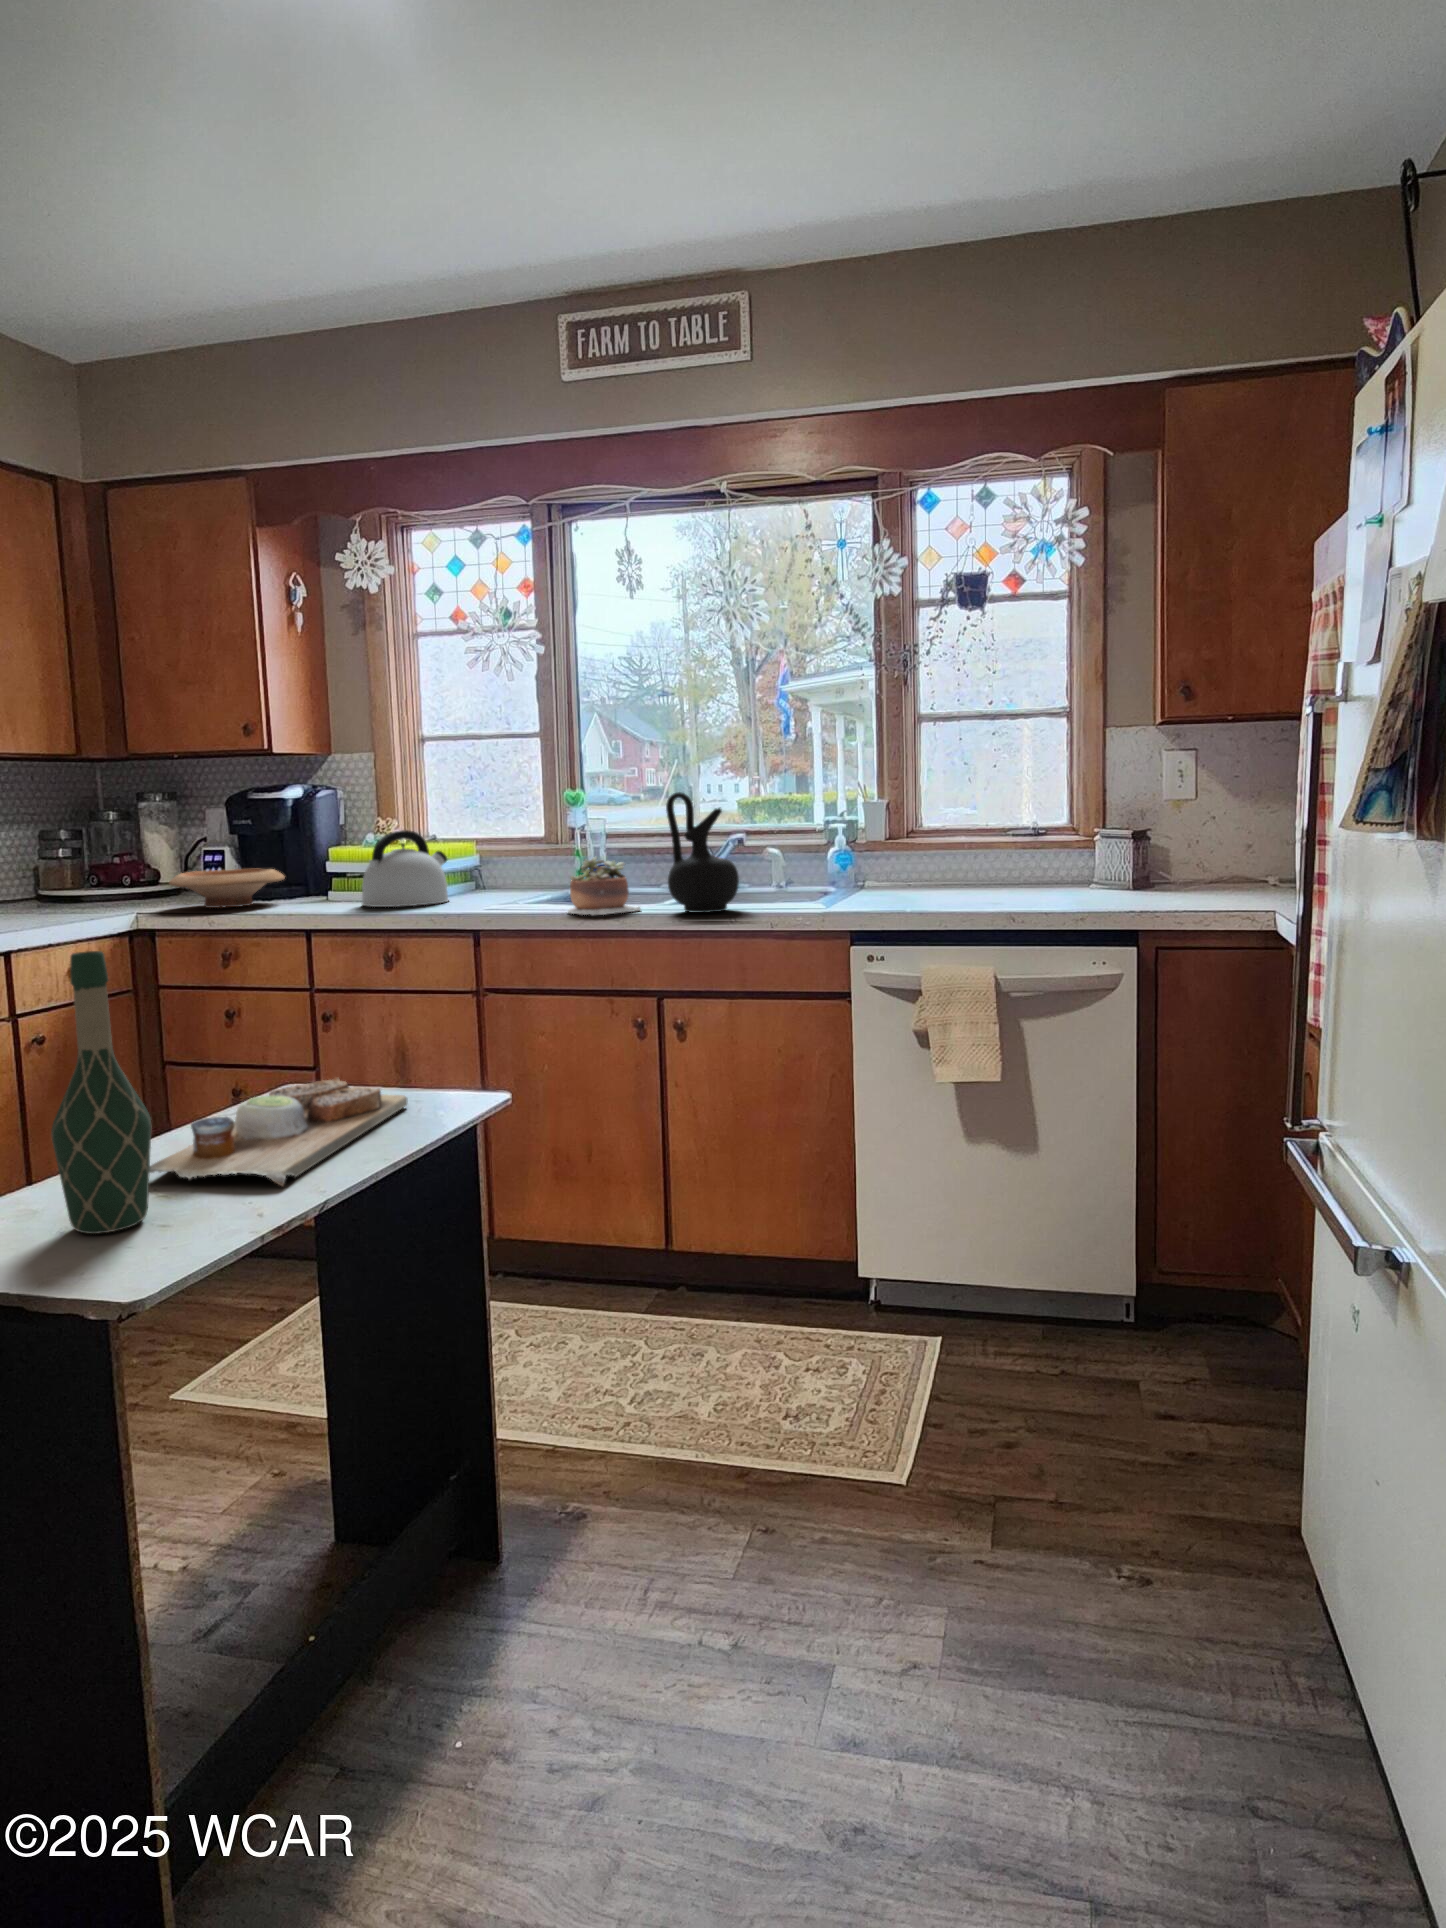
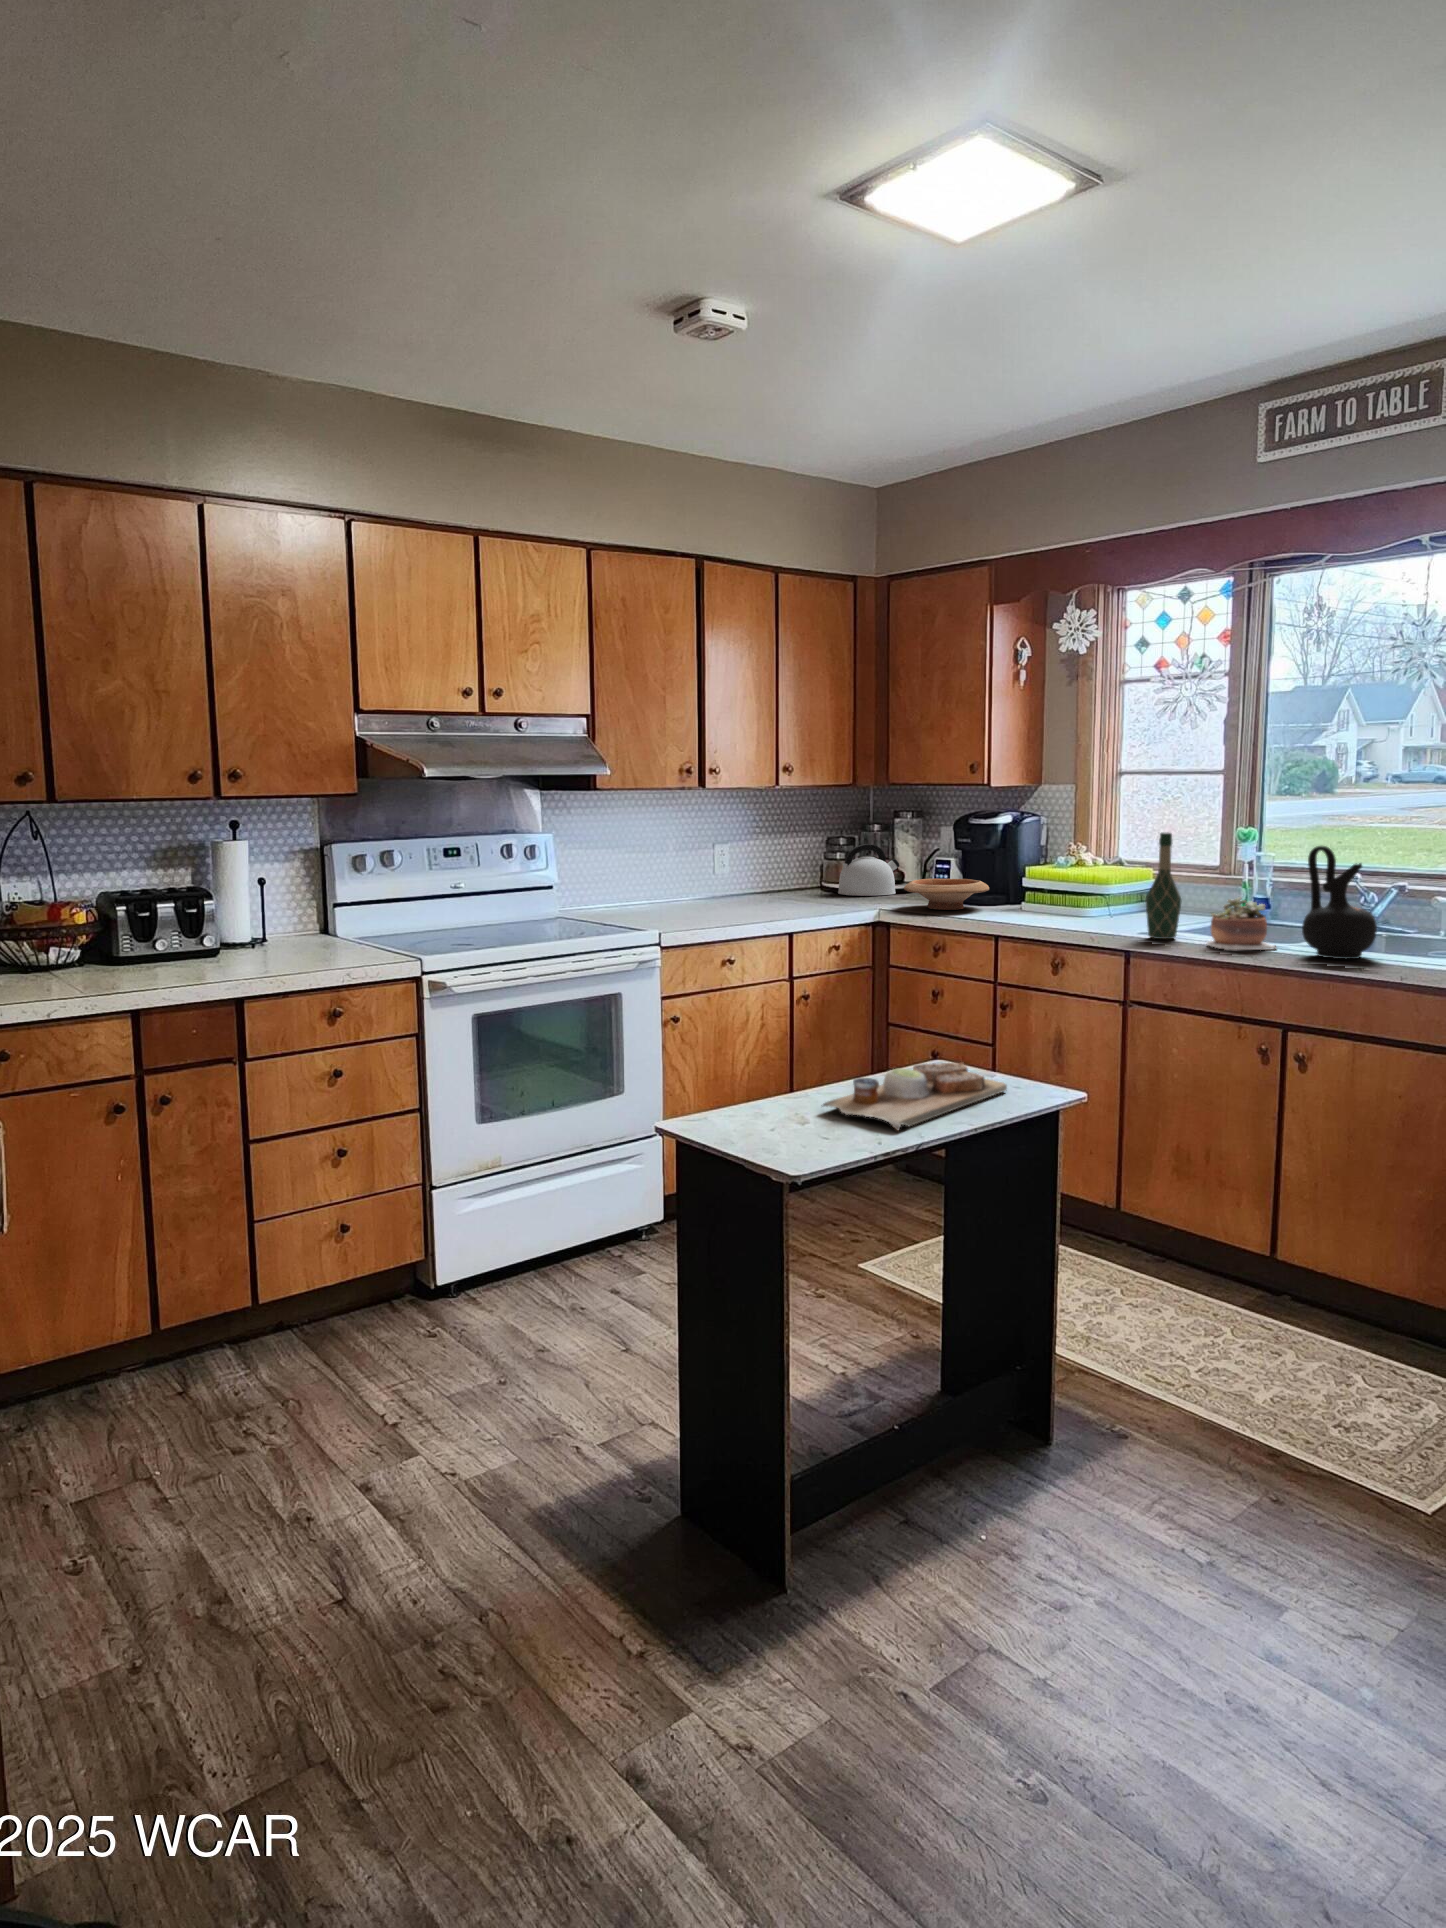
kettle: present [362,830,449,907] -> present [838,844,900,896]
wine bottle: present [51,951,151,1234] -> present [1146,833,1182,939]

